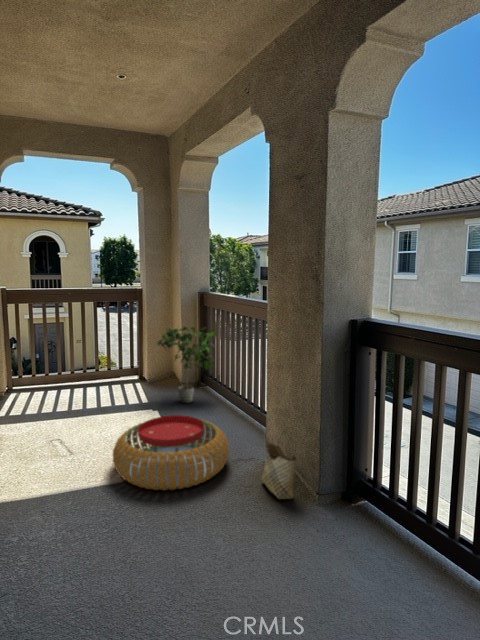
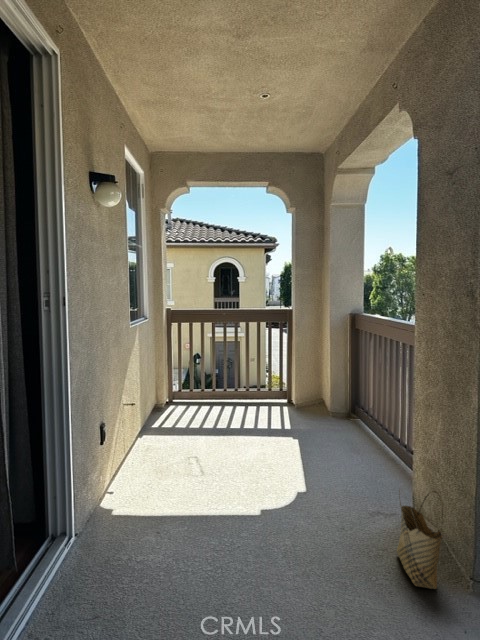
potted plant: present [157,327,215,403] -> none [299,351,371,435]
pouf: present [113,415,229,490] -> none [230,450,361,540]

